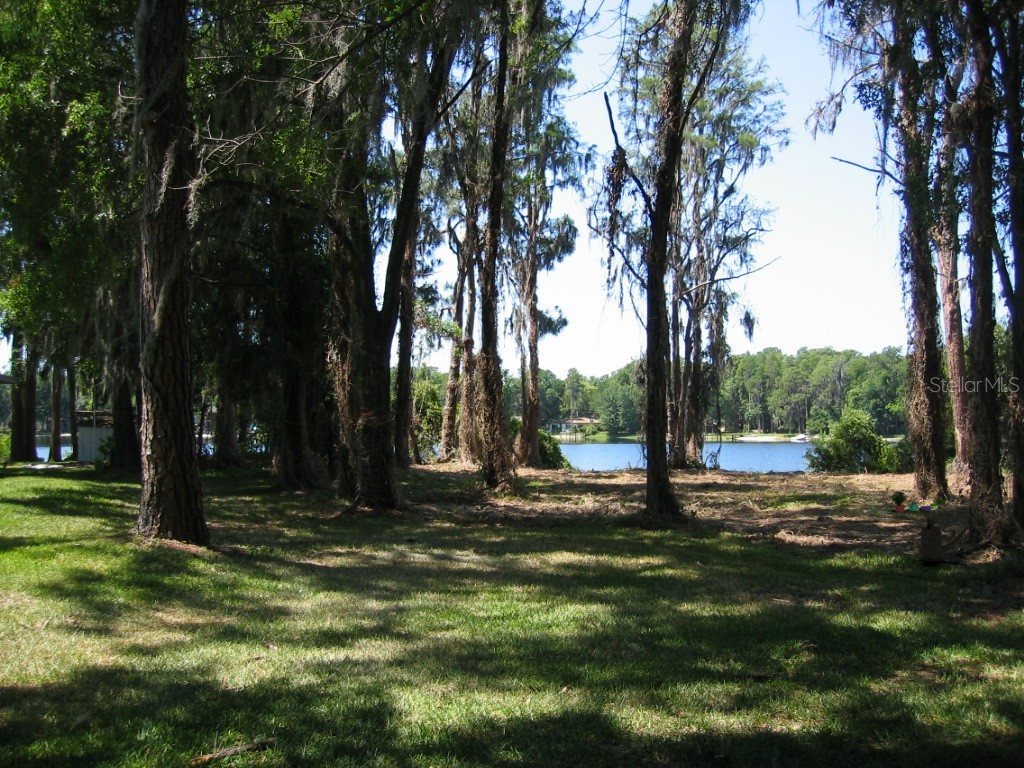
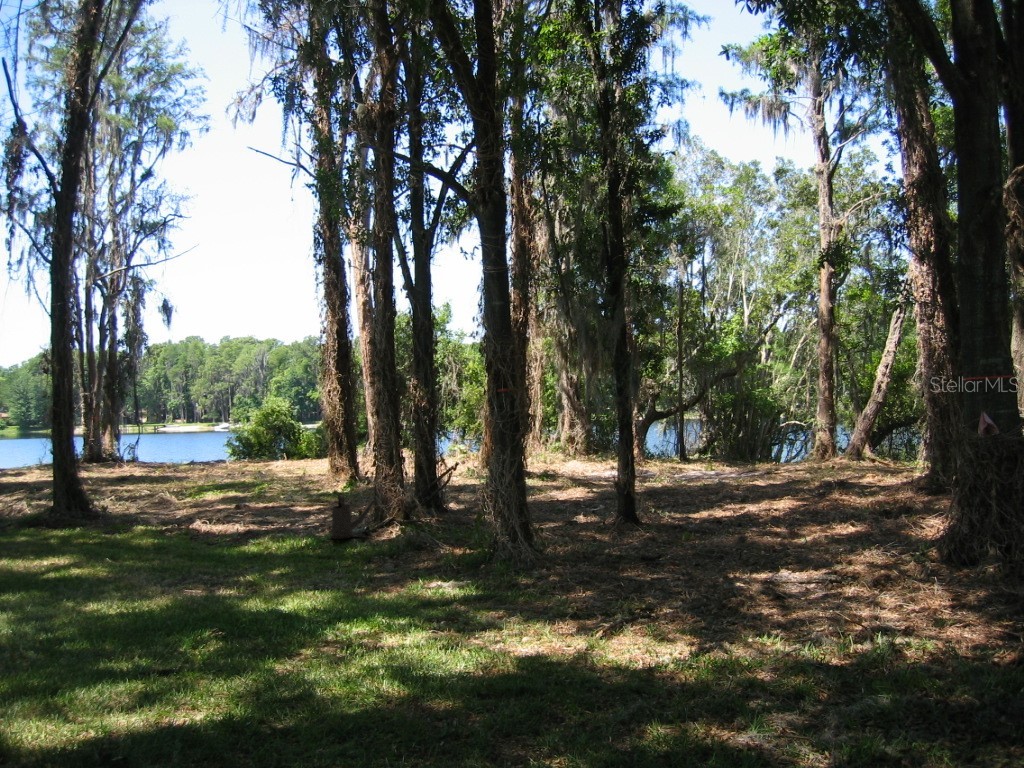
potted plant: present [891,474,933,512] -> none [306,454,344,493]

